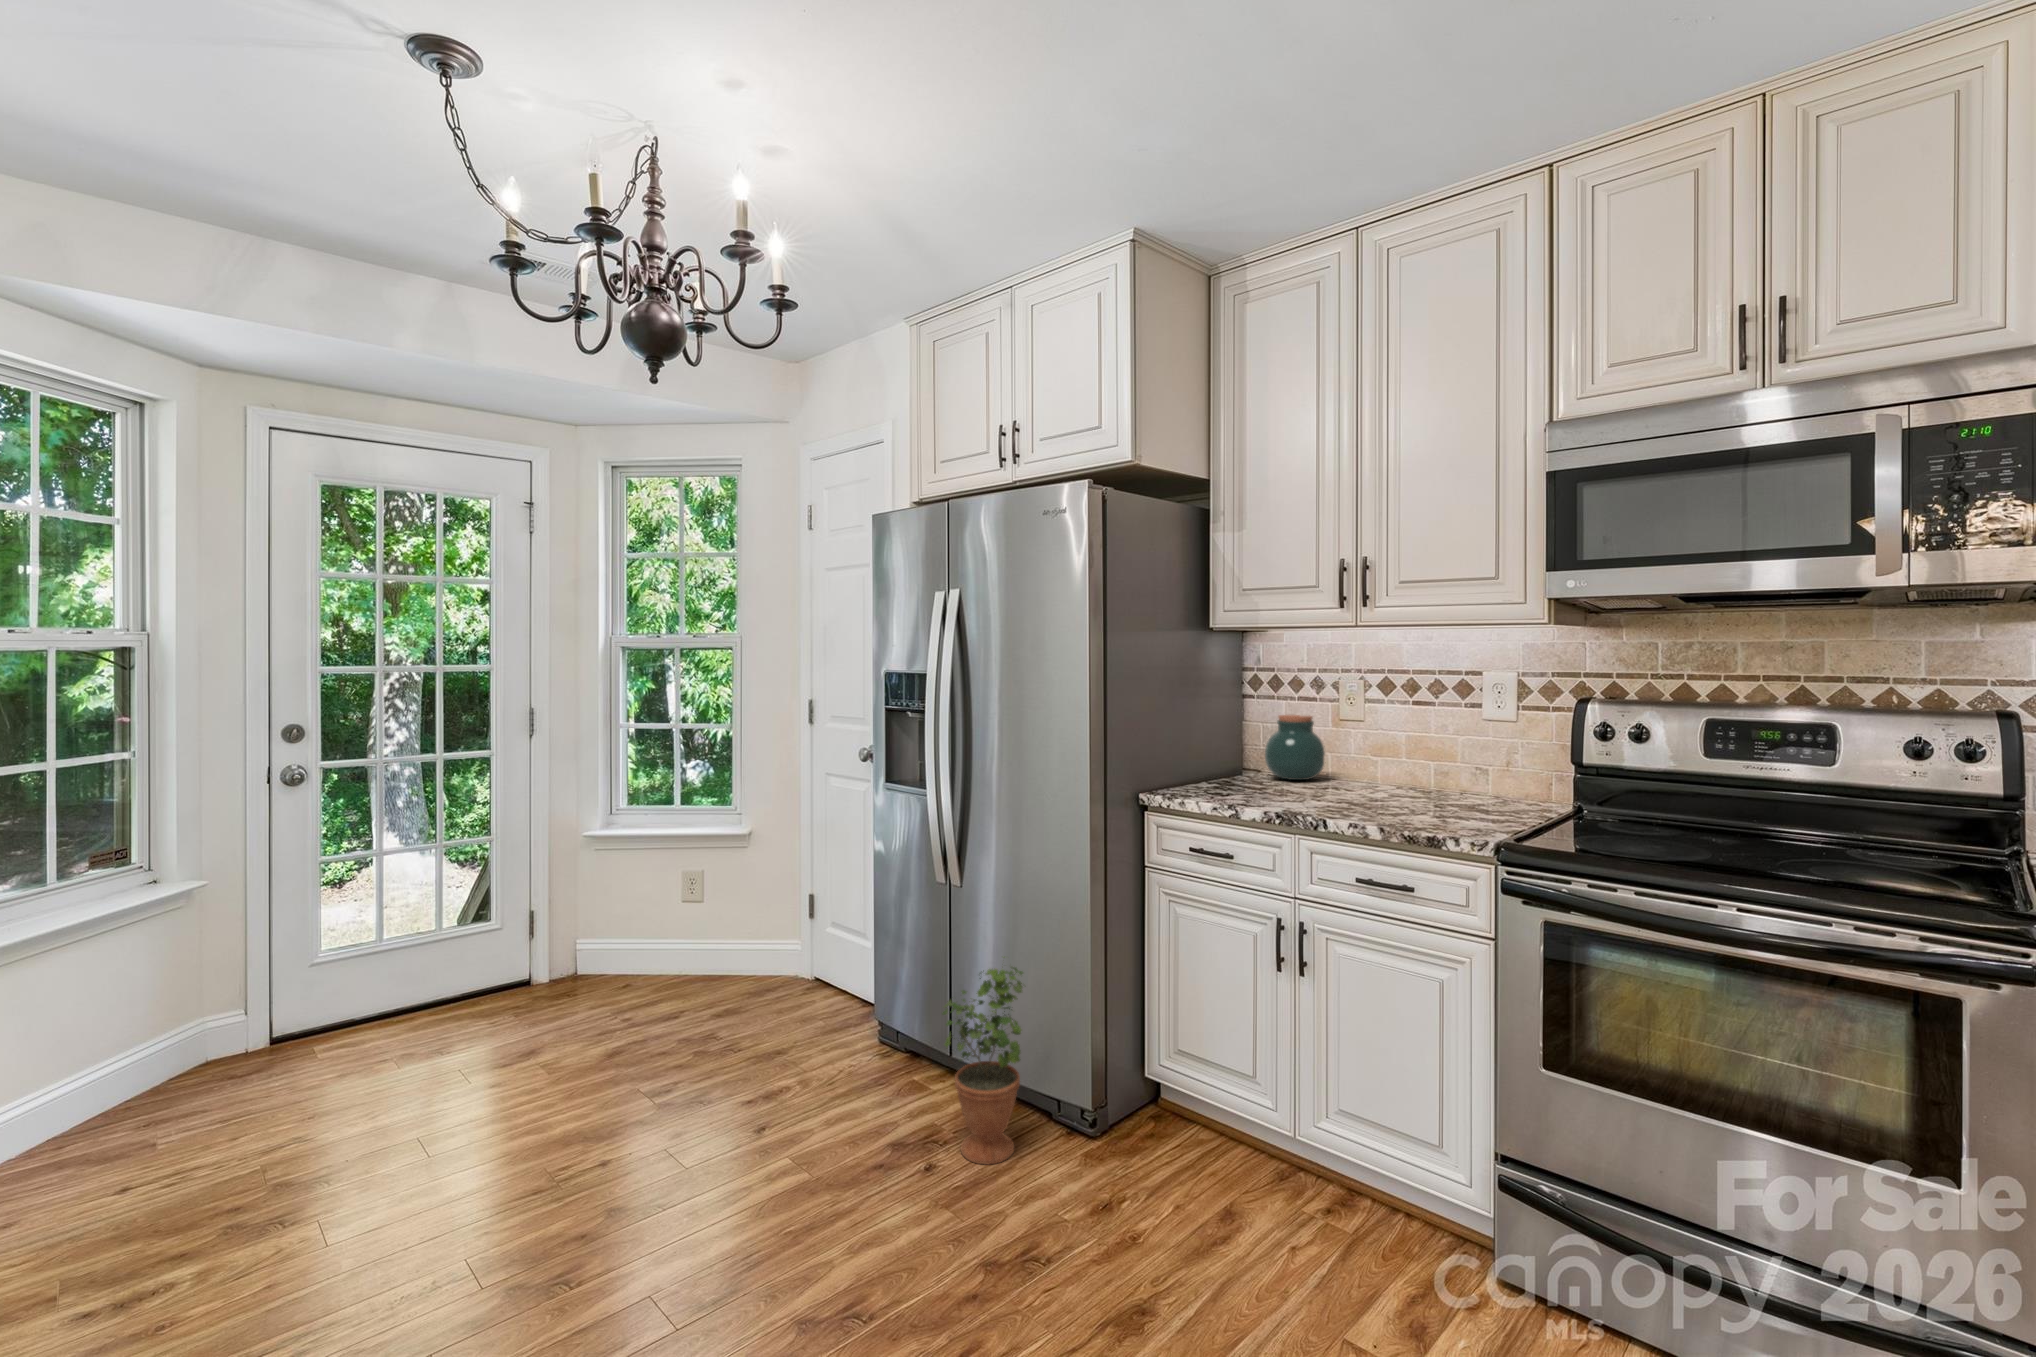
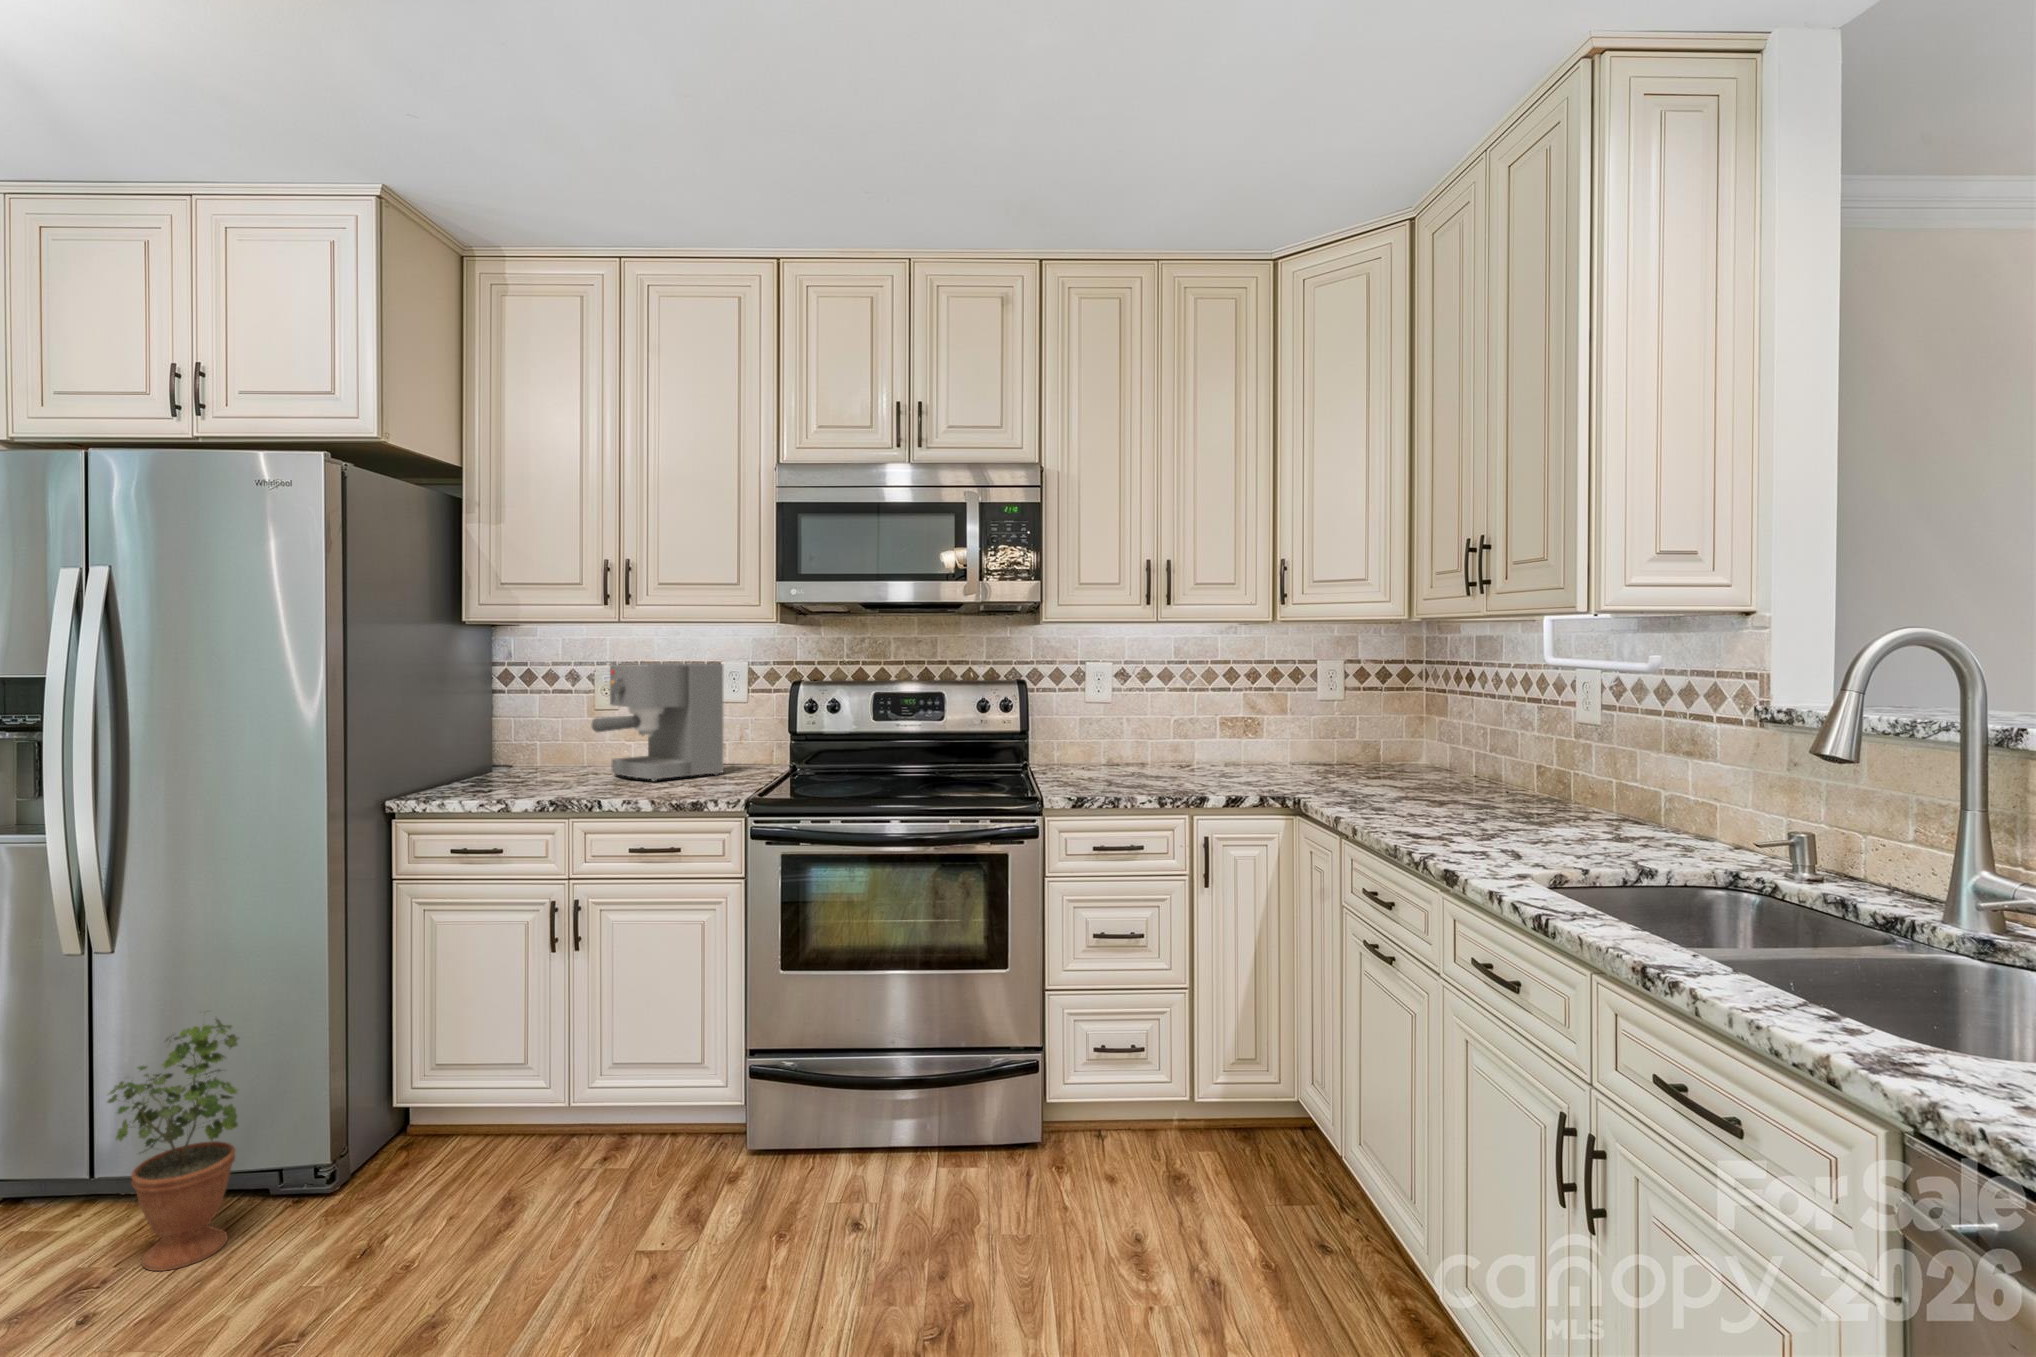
coffee maker: none [1327,671,1481,804] -> present [592,663,723,781]
jar: present [1265,715,1325,780] -> none [519,709,582,773]

